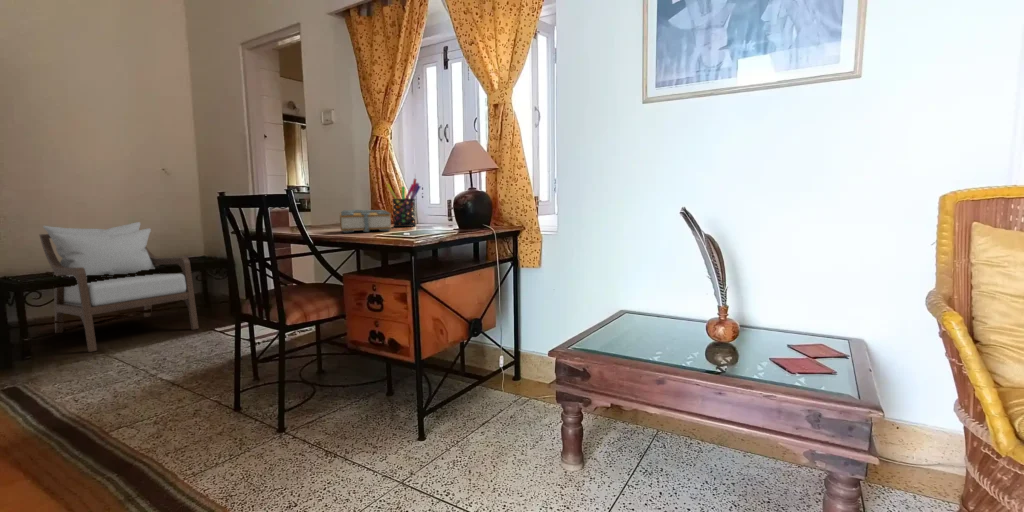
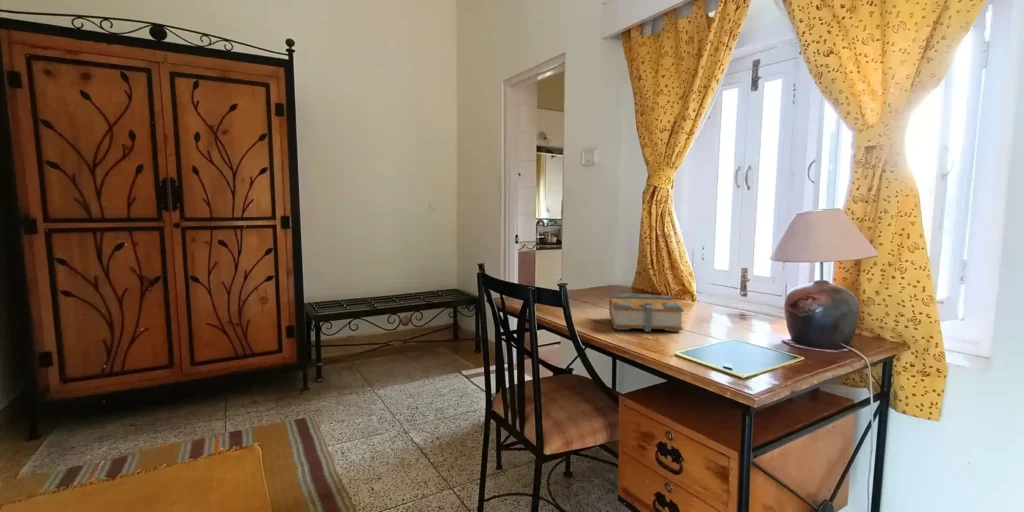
pen holder: present [387,179,420,227] -> none [670,249,720,316]
armchair: present [40,222,199,352] -> none [342,258,451,386]

